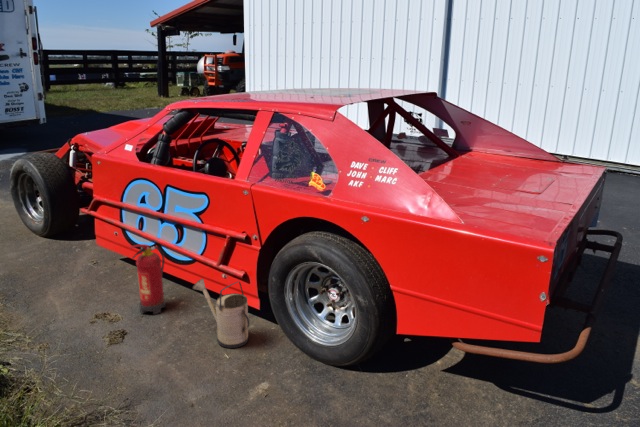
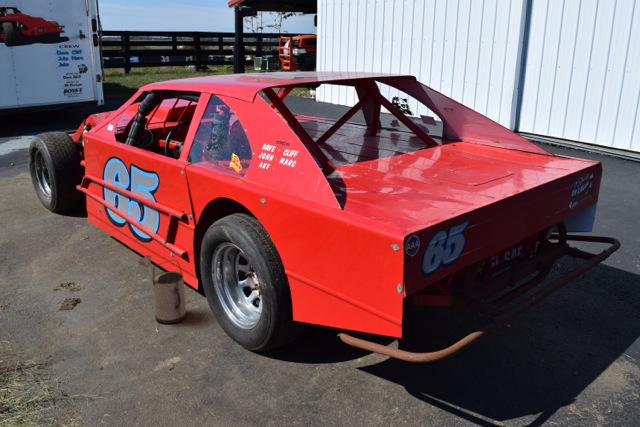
fire extinguisher: present [130,244,166,314] -> none [89,220,129,289]

